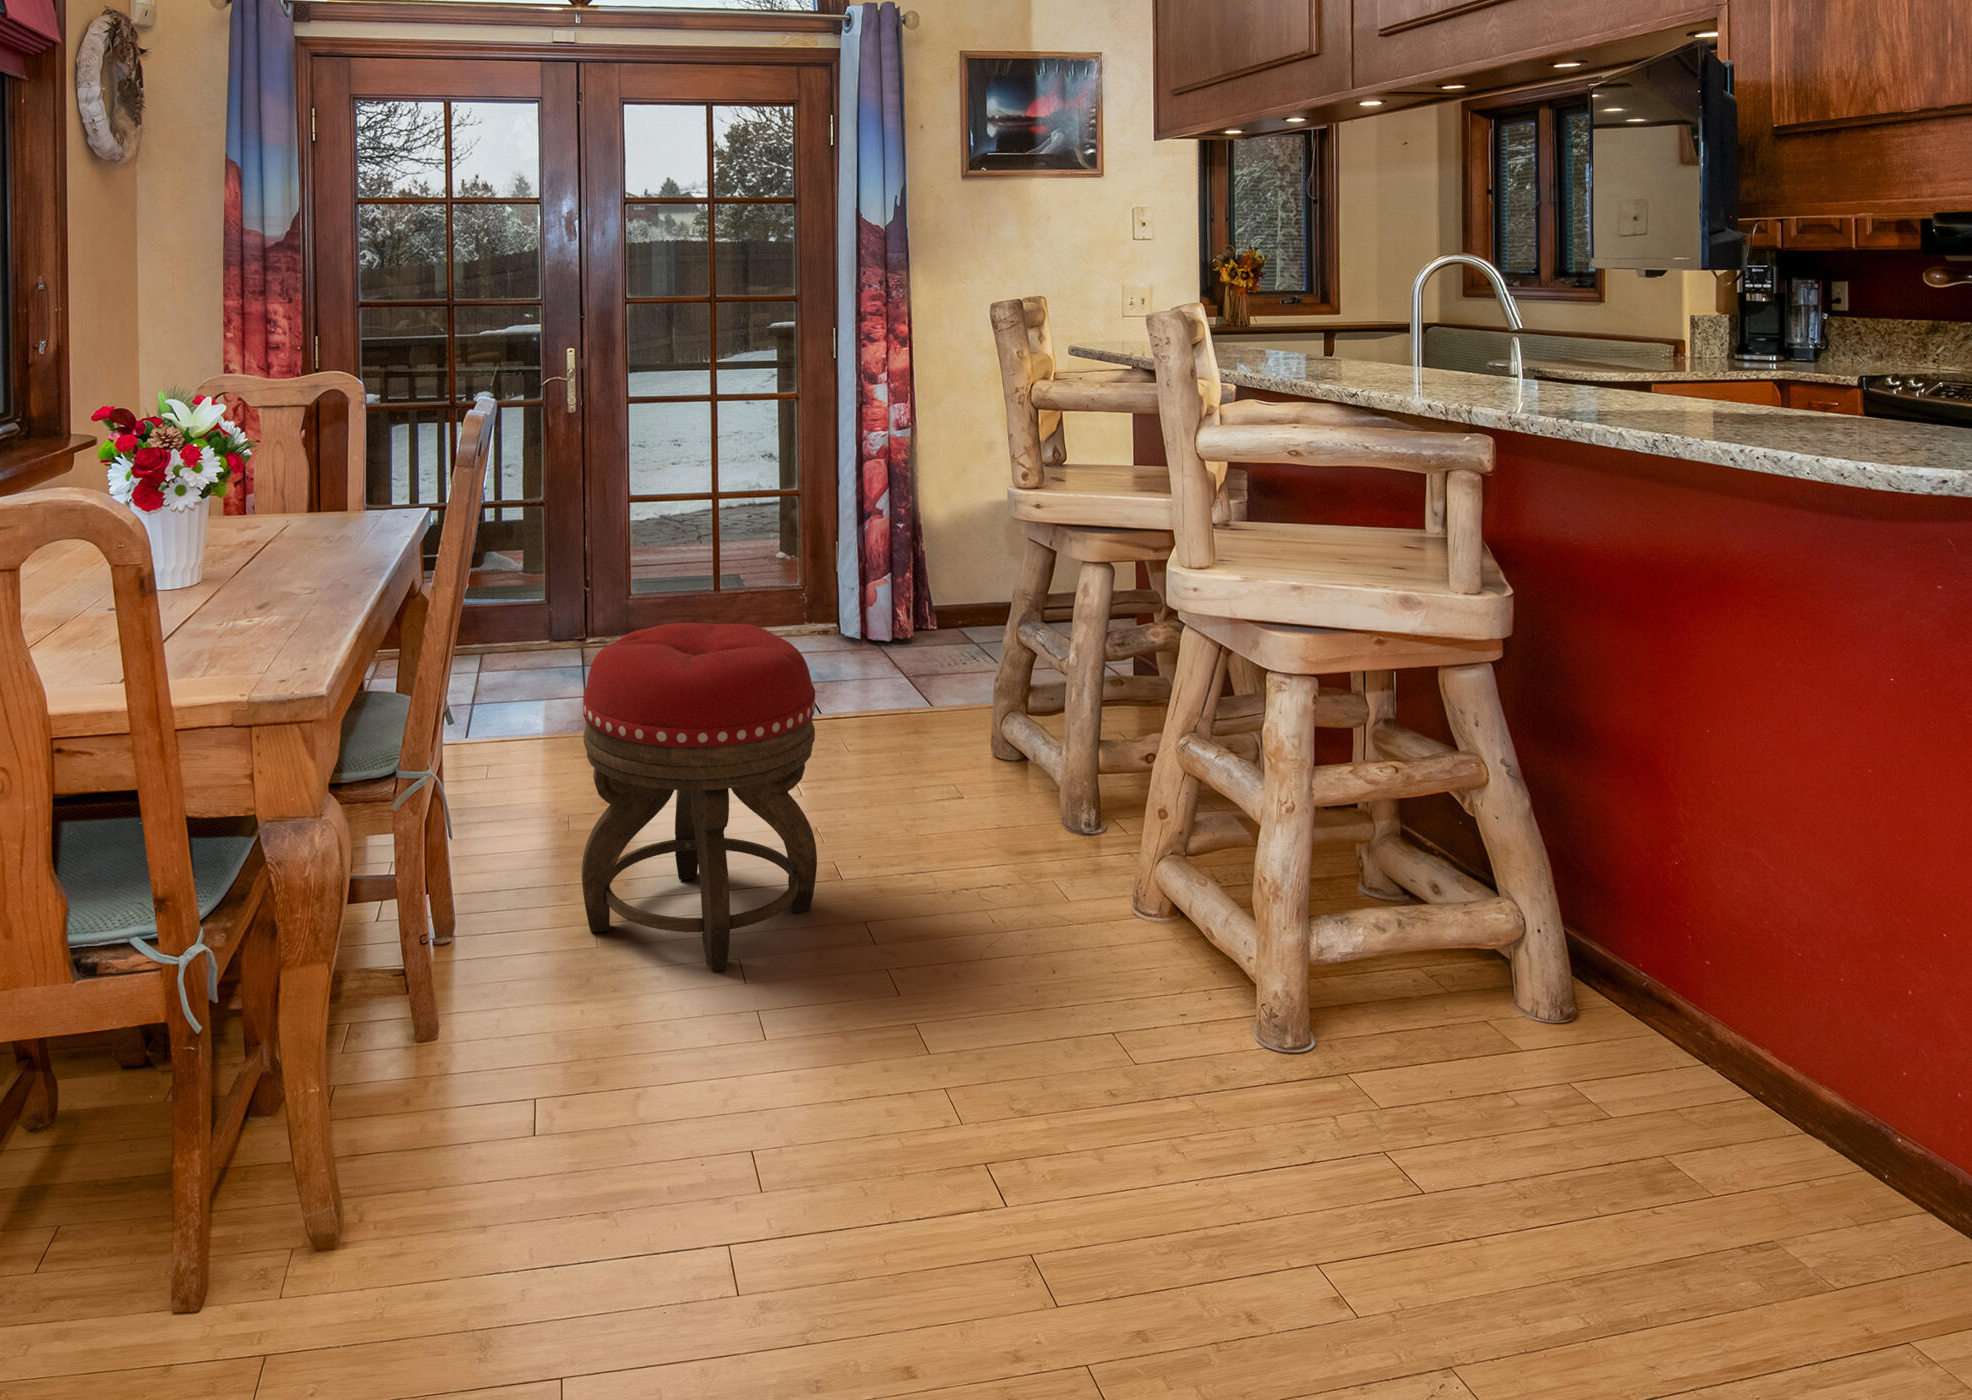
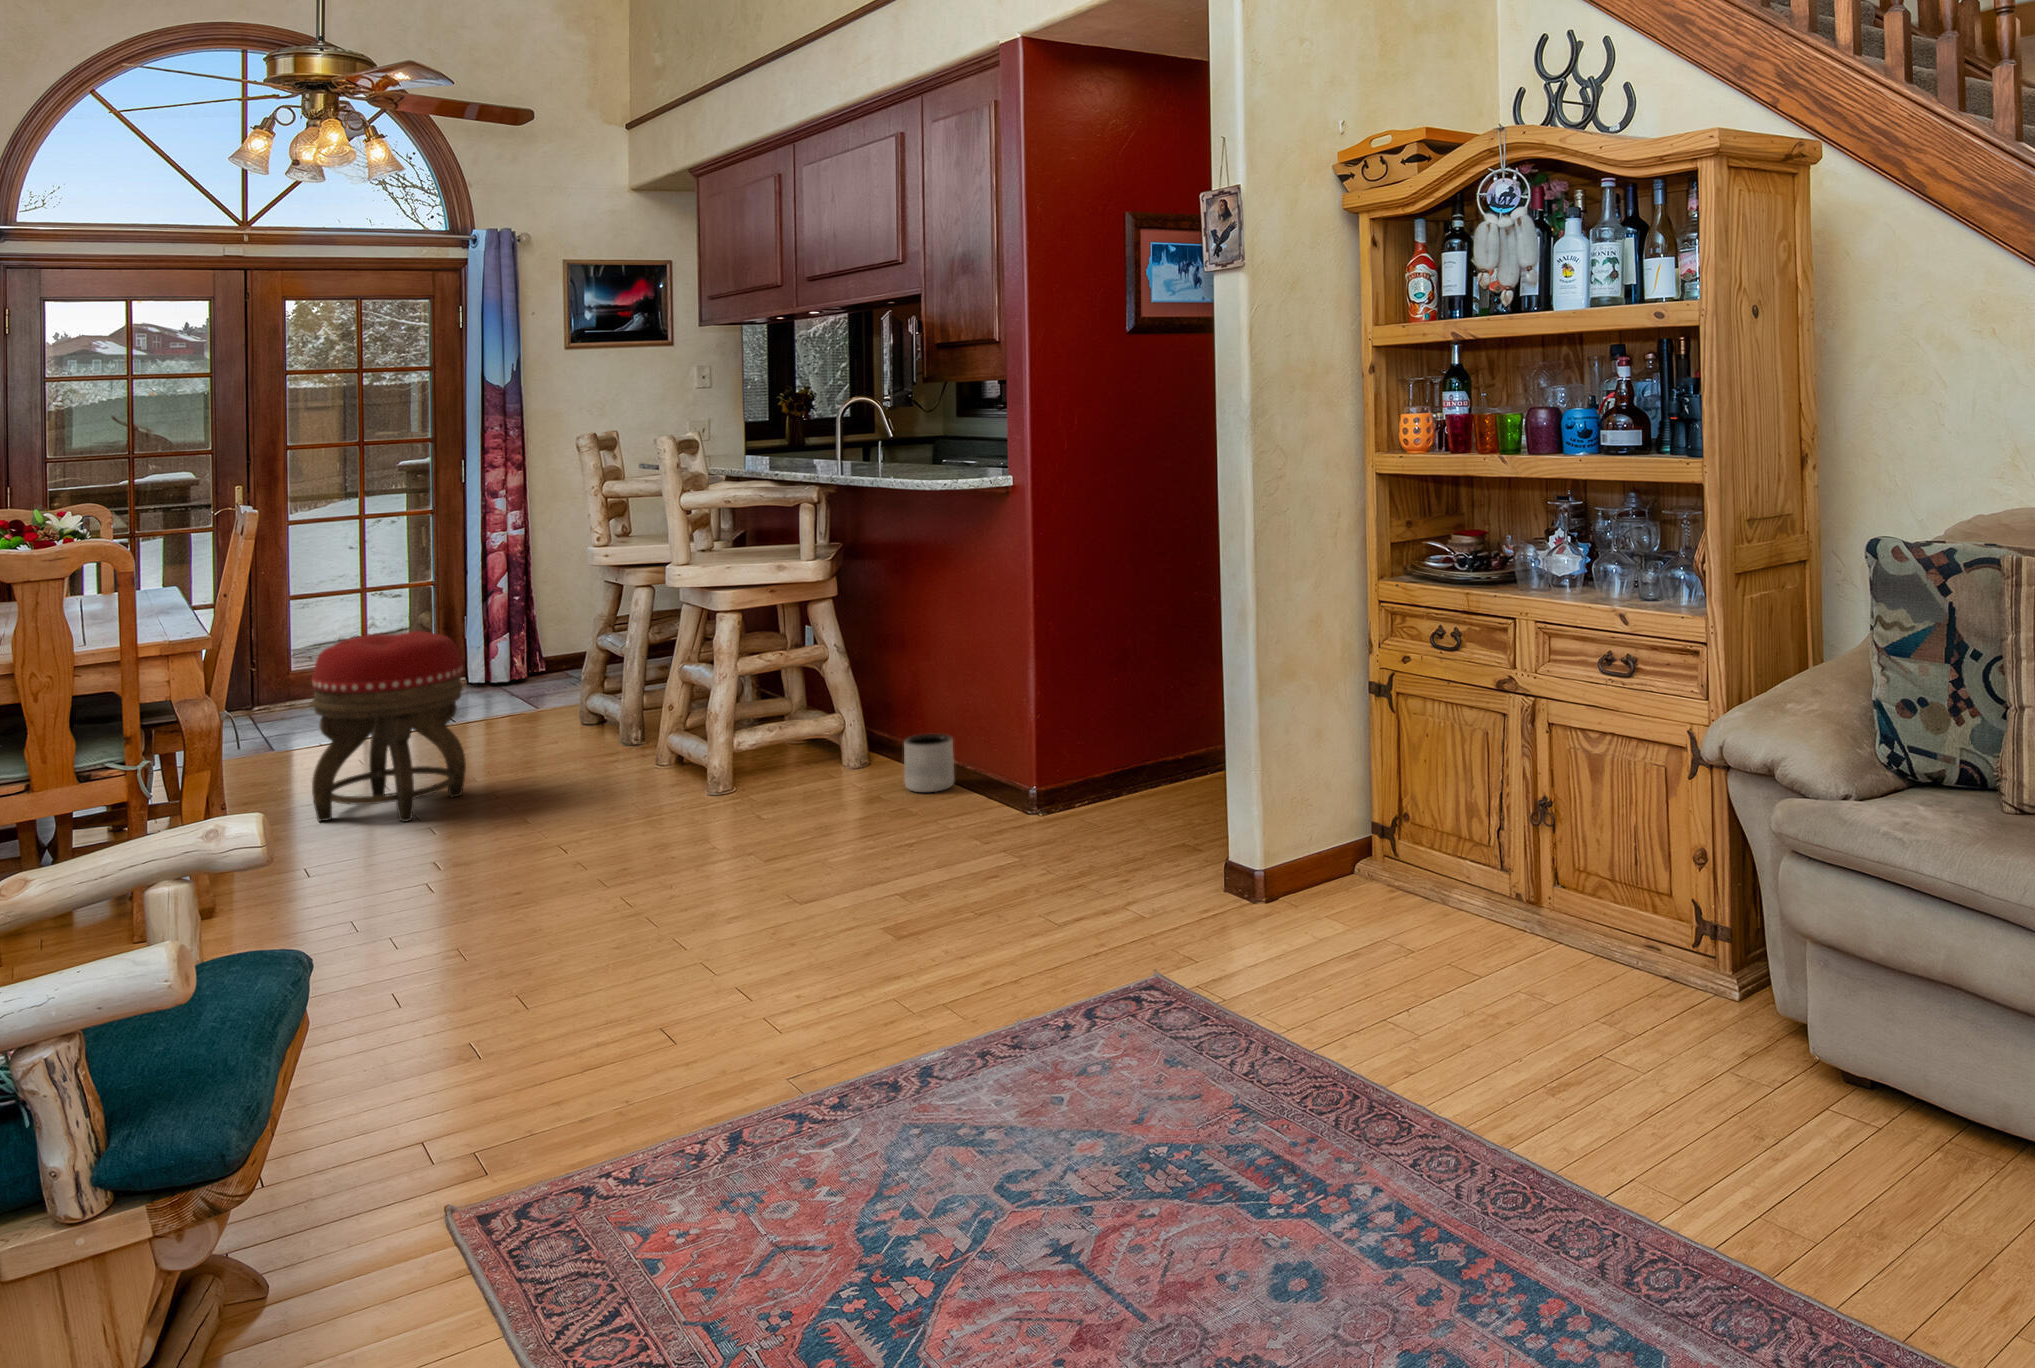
planter: none [1718,1019,1863,1183] -> present [904,734,954,792]

